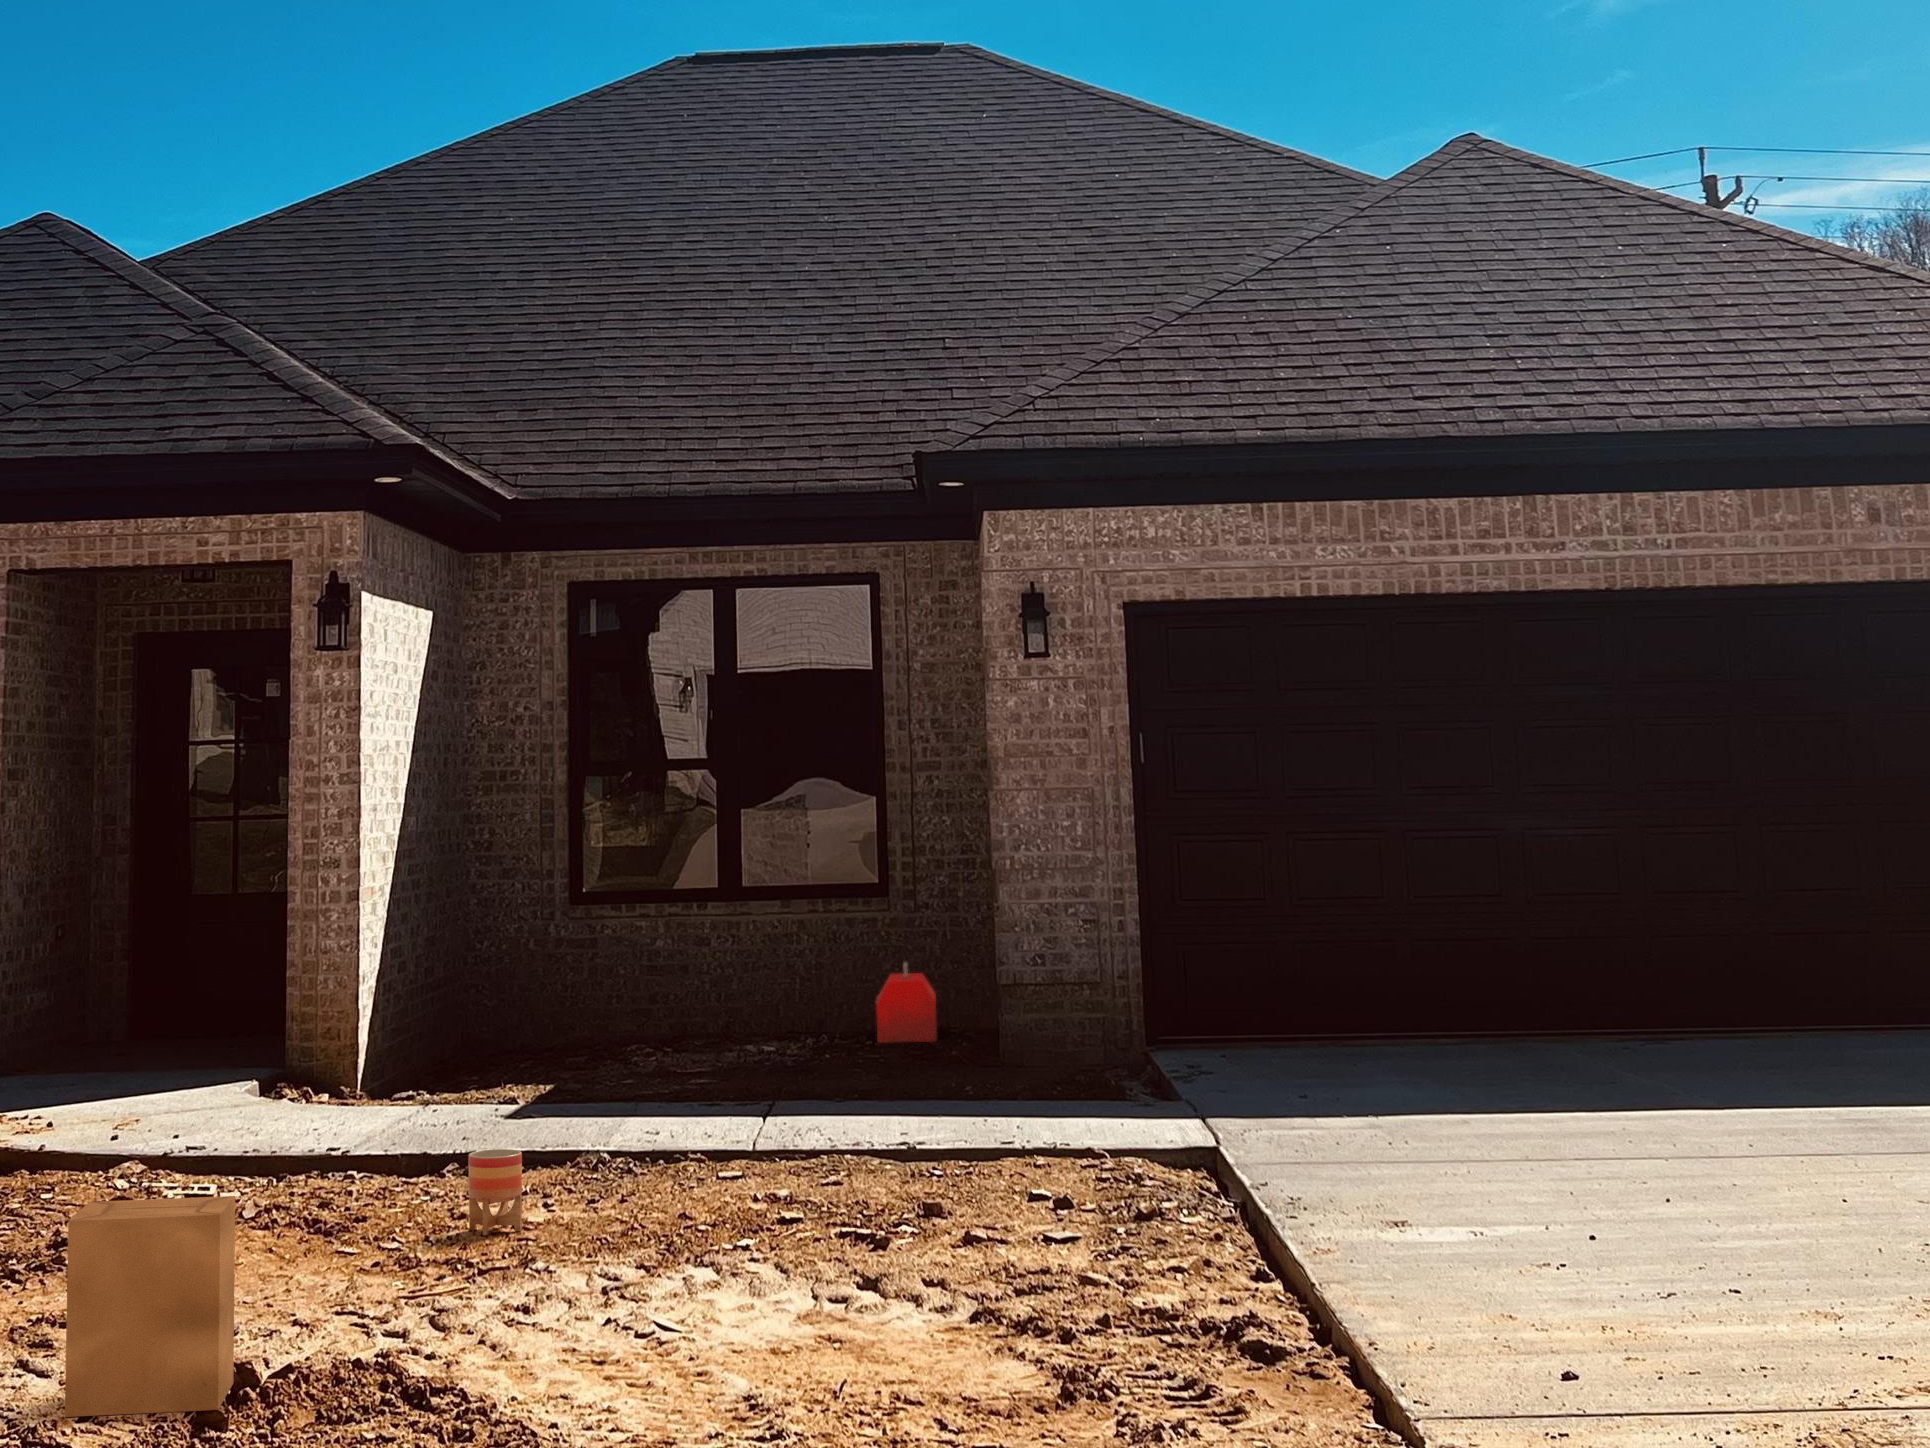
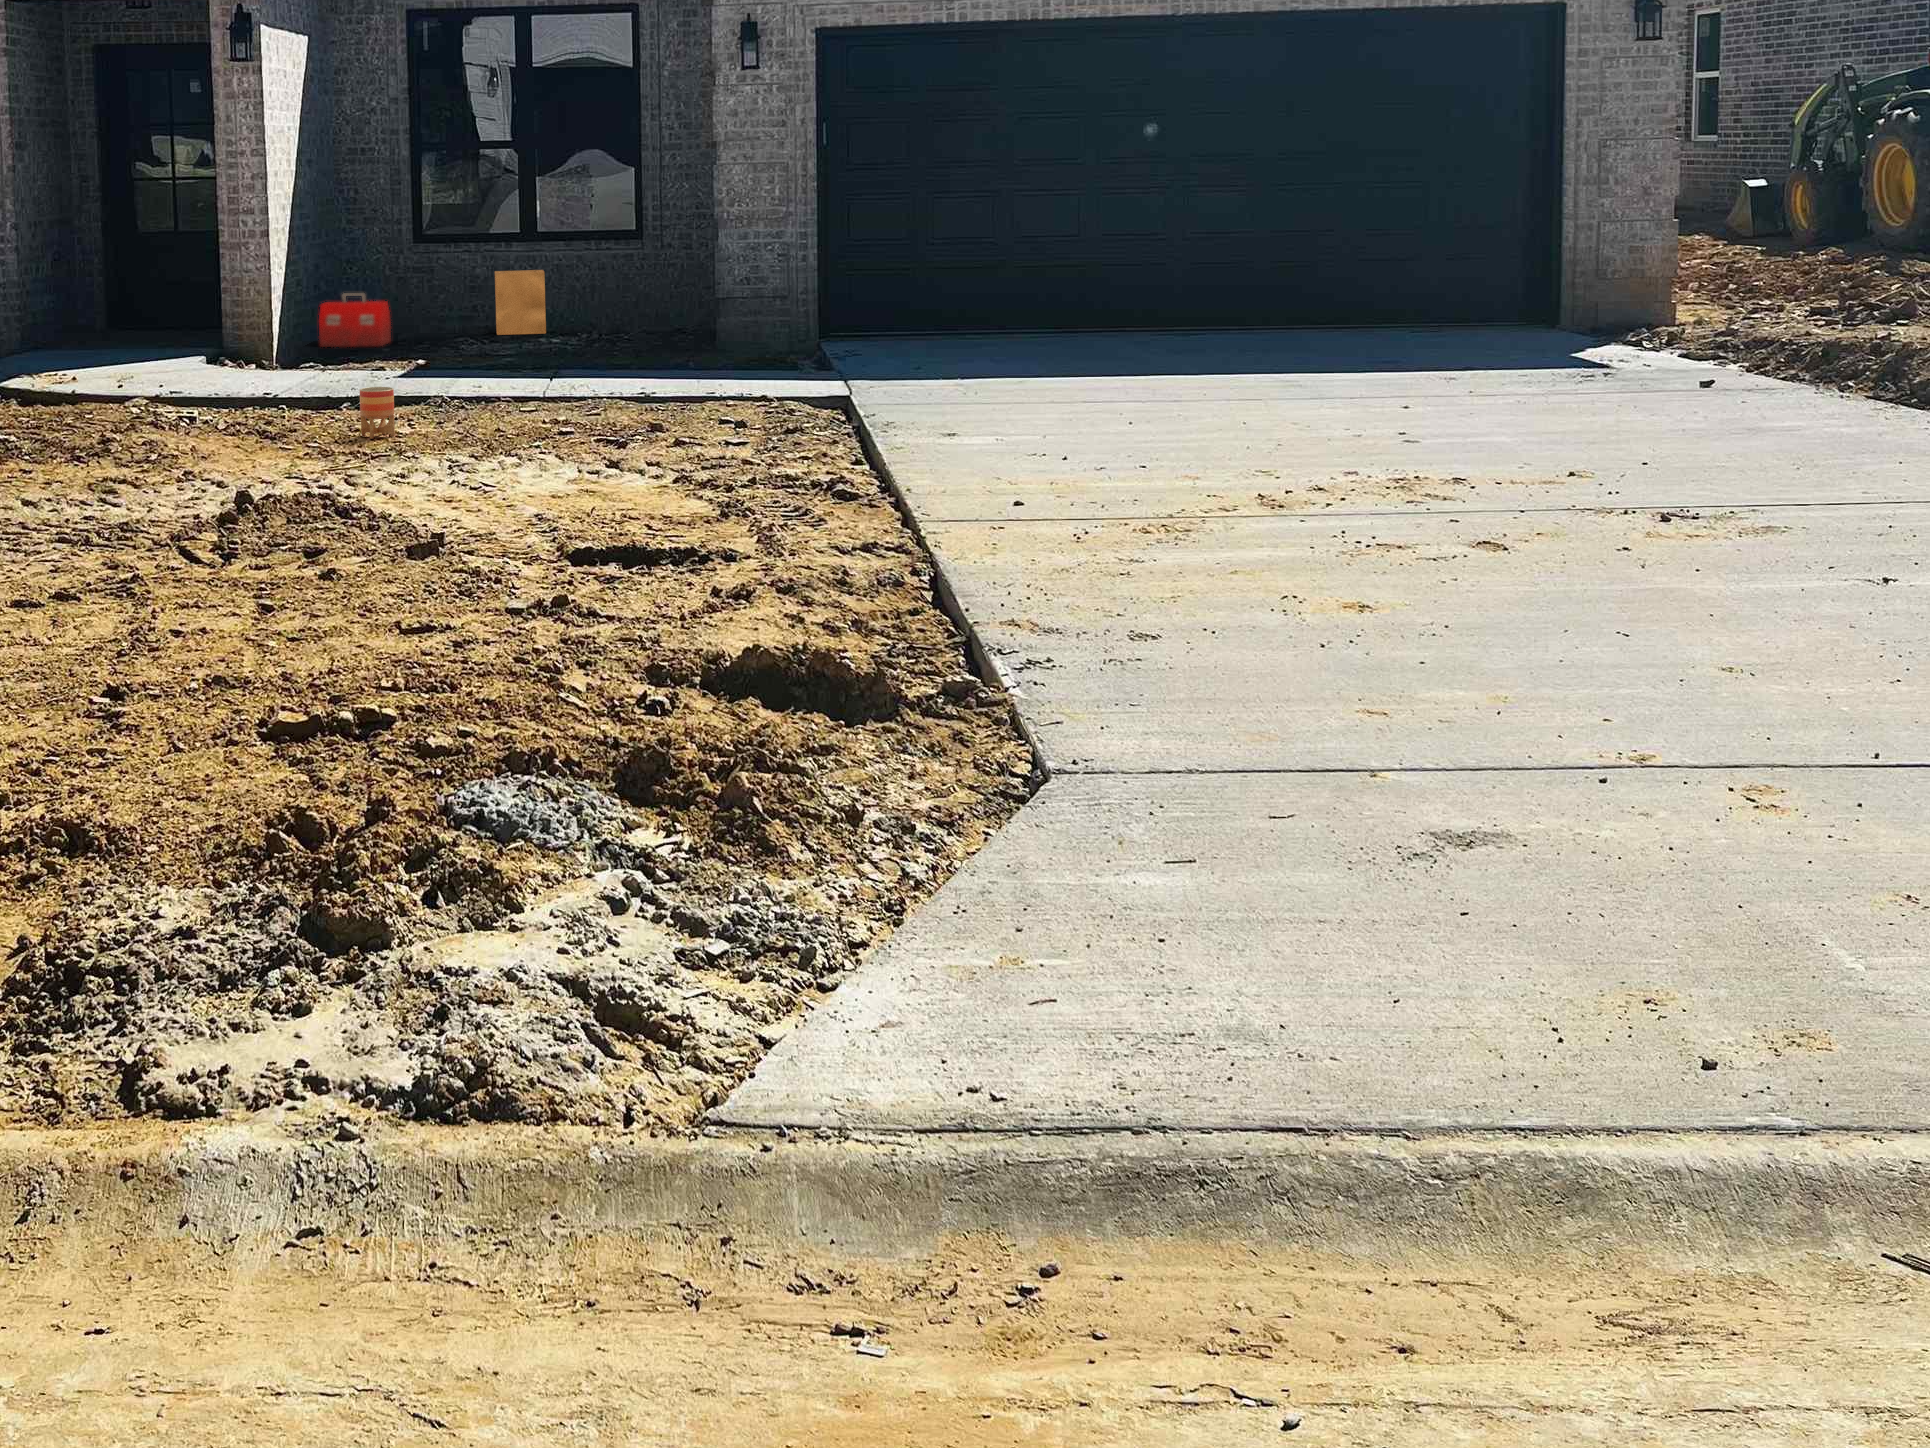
toolbox: present [876,963,937,1043] -> present [319,293,391,347]
cardboard box: present [65,1196,235,1417] -> present [495,270,546,335]

